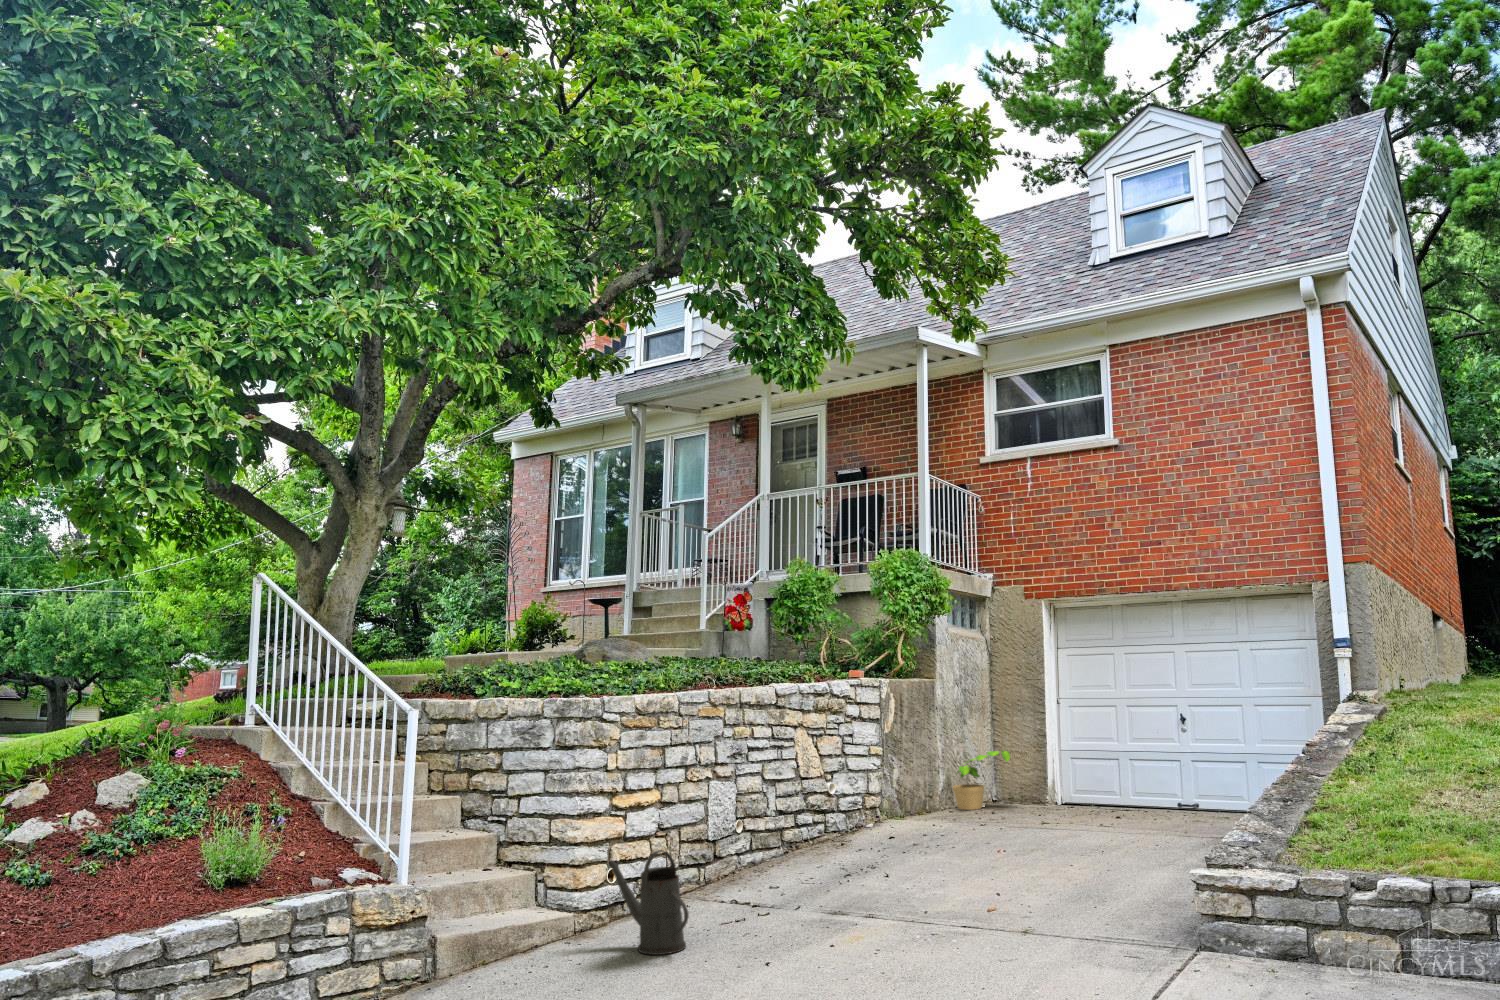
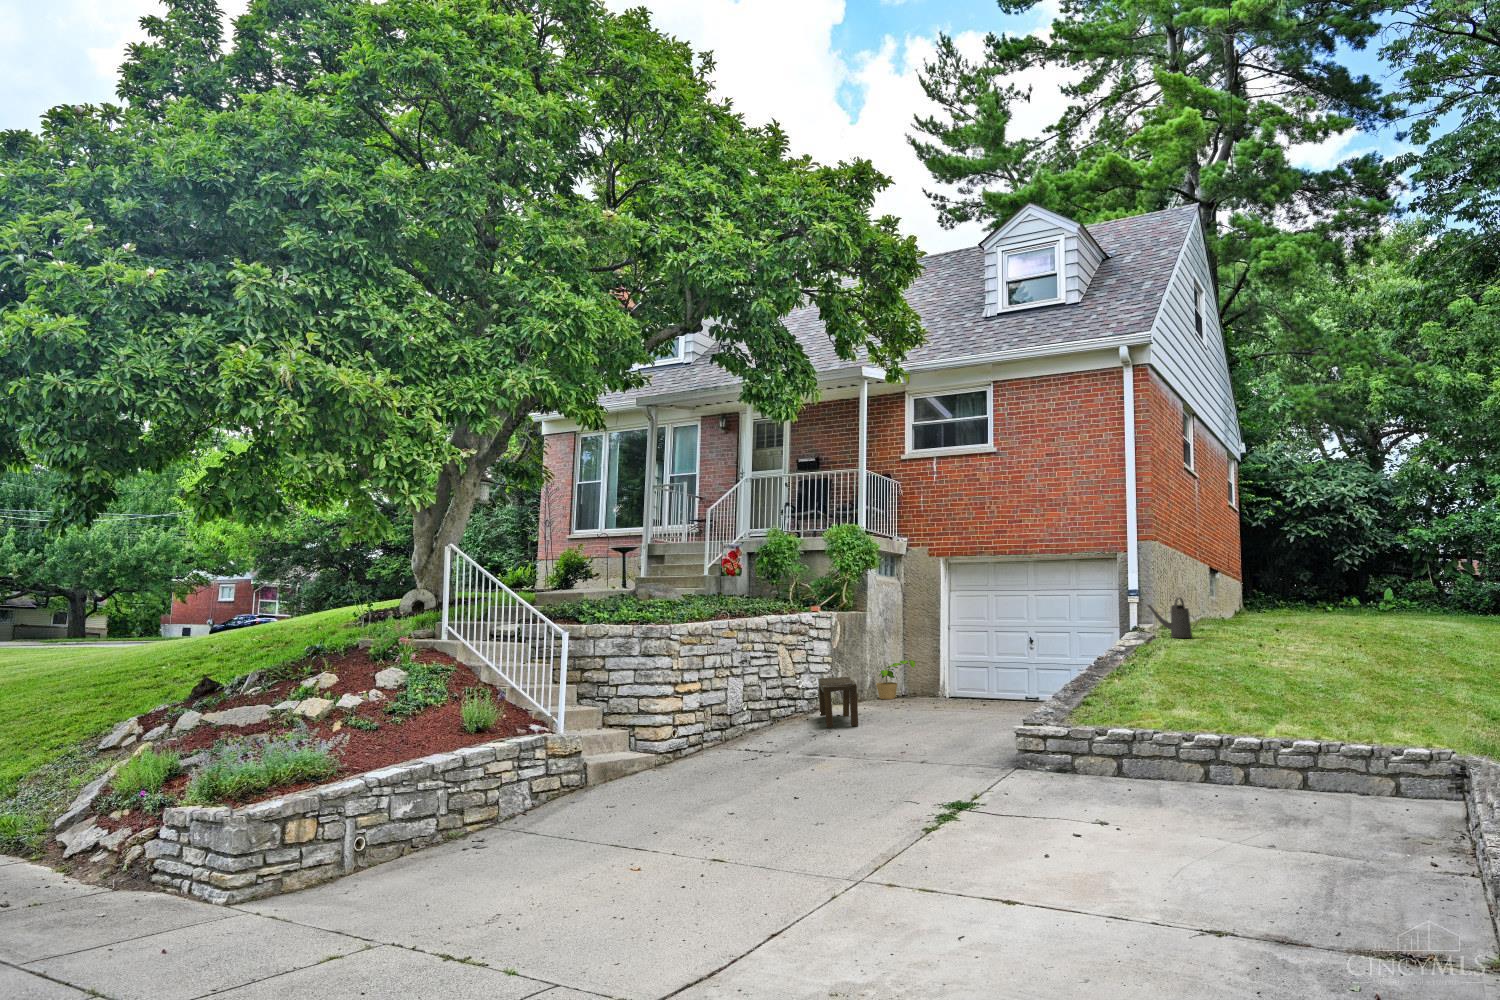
bench: none [861,777,923,859] -> present [818,677,858,727]
watering can: present [609,850,689,955] -> present [1148,597,1197,638]

